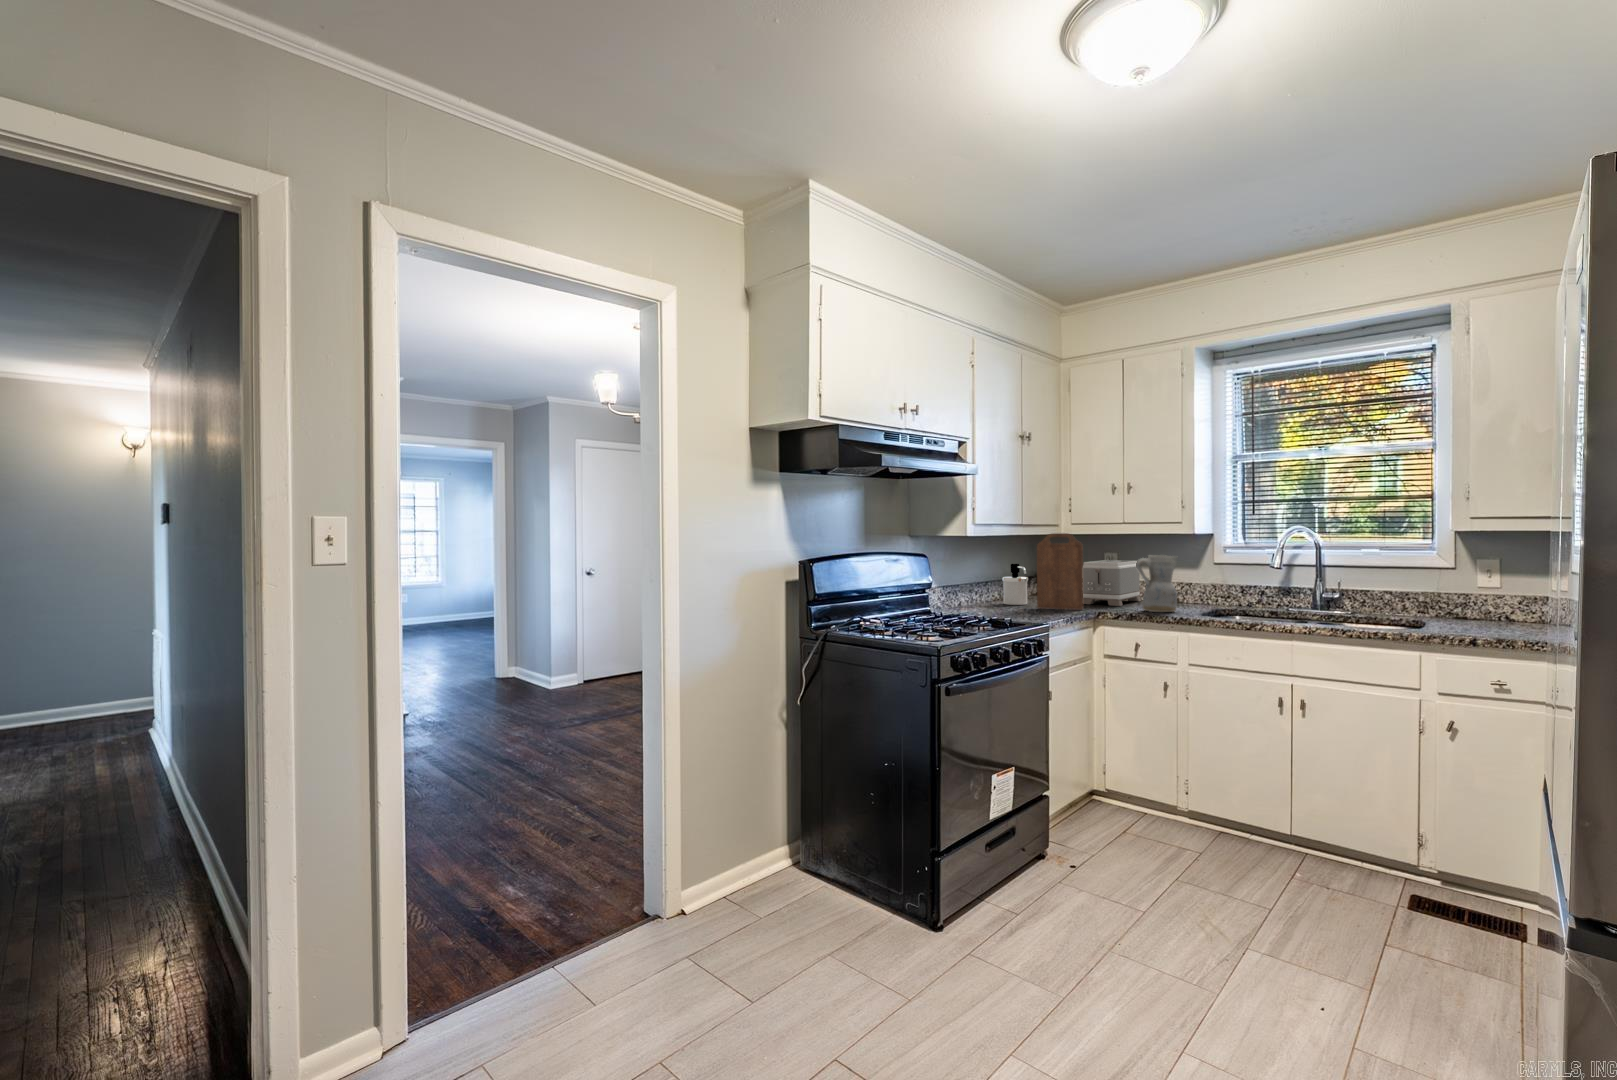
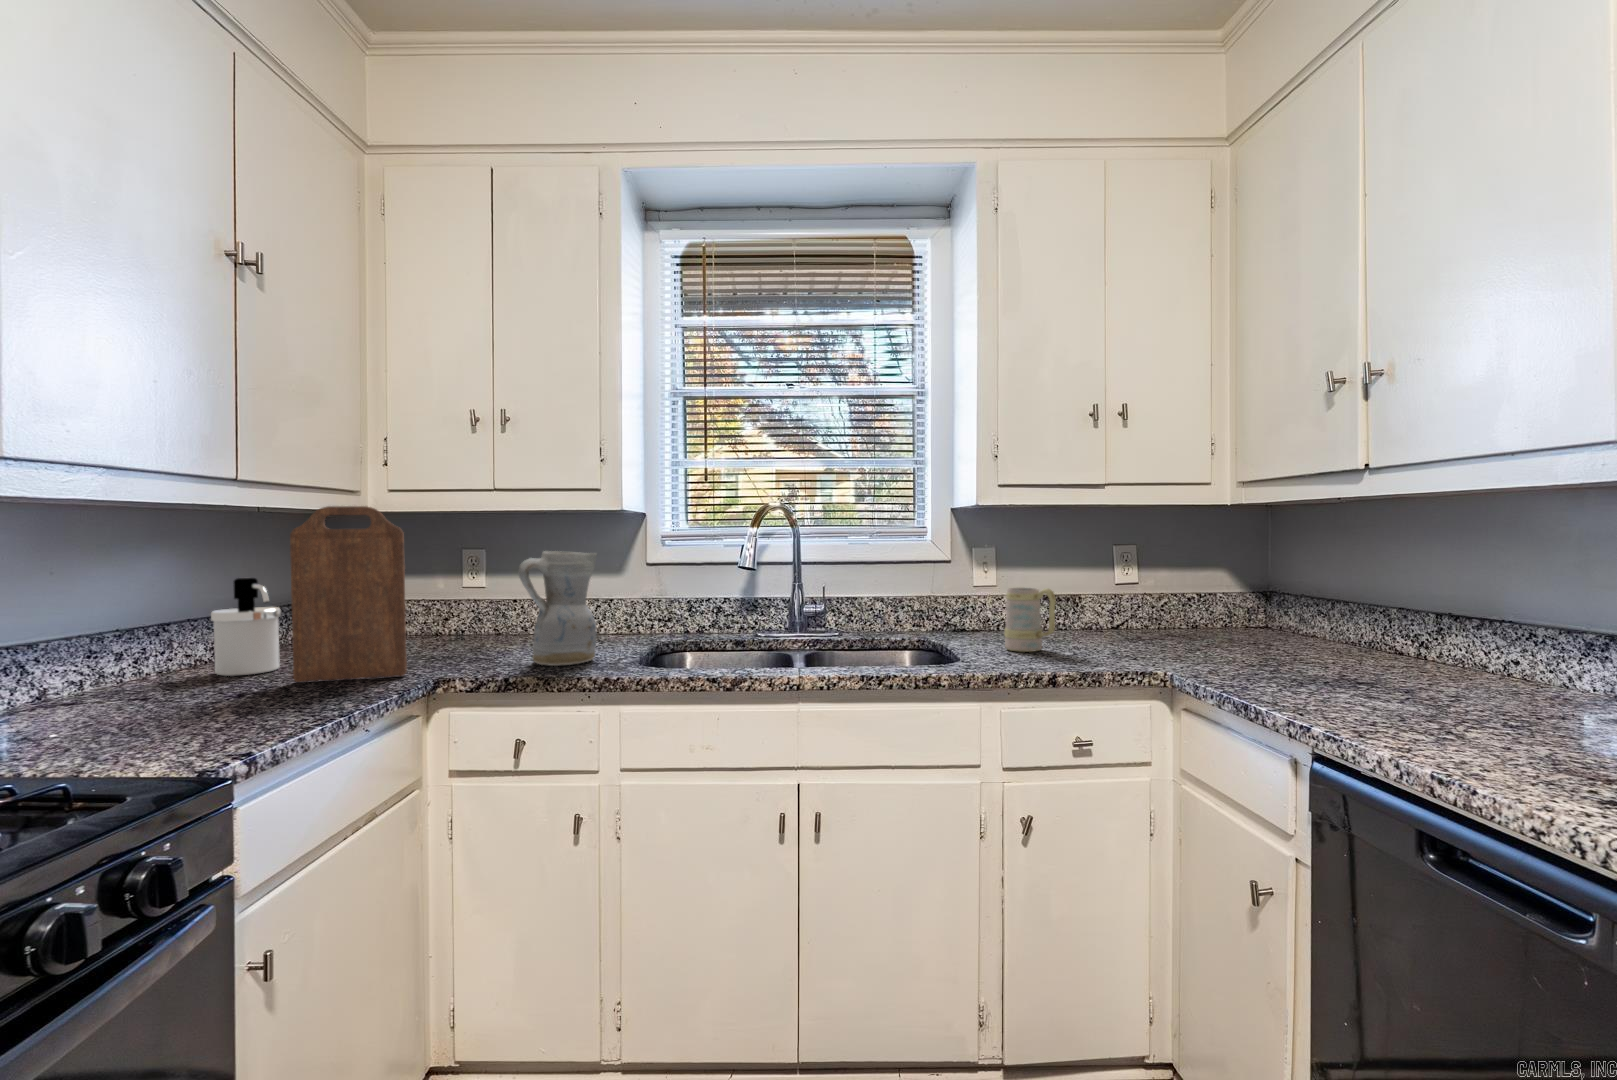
toaster: present [1083,560,1141,606] -> none [406,563,529,655]
mug: none [1469,586,1509,629] -> present [1004,588,1056,652]

